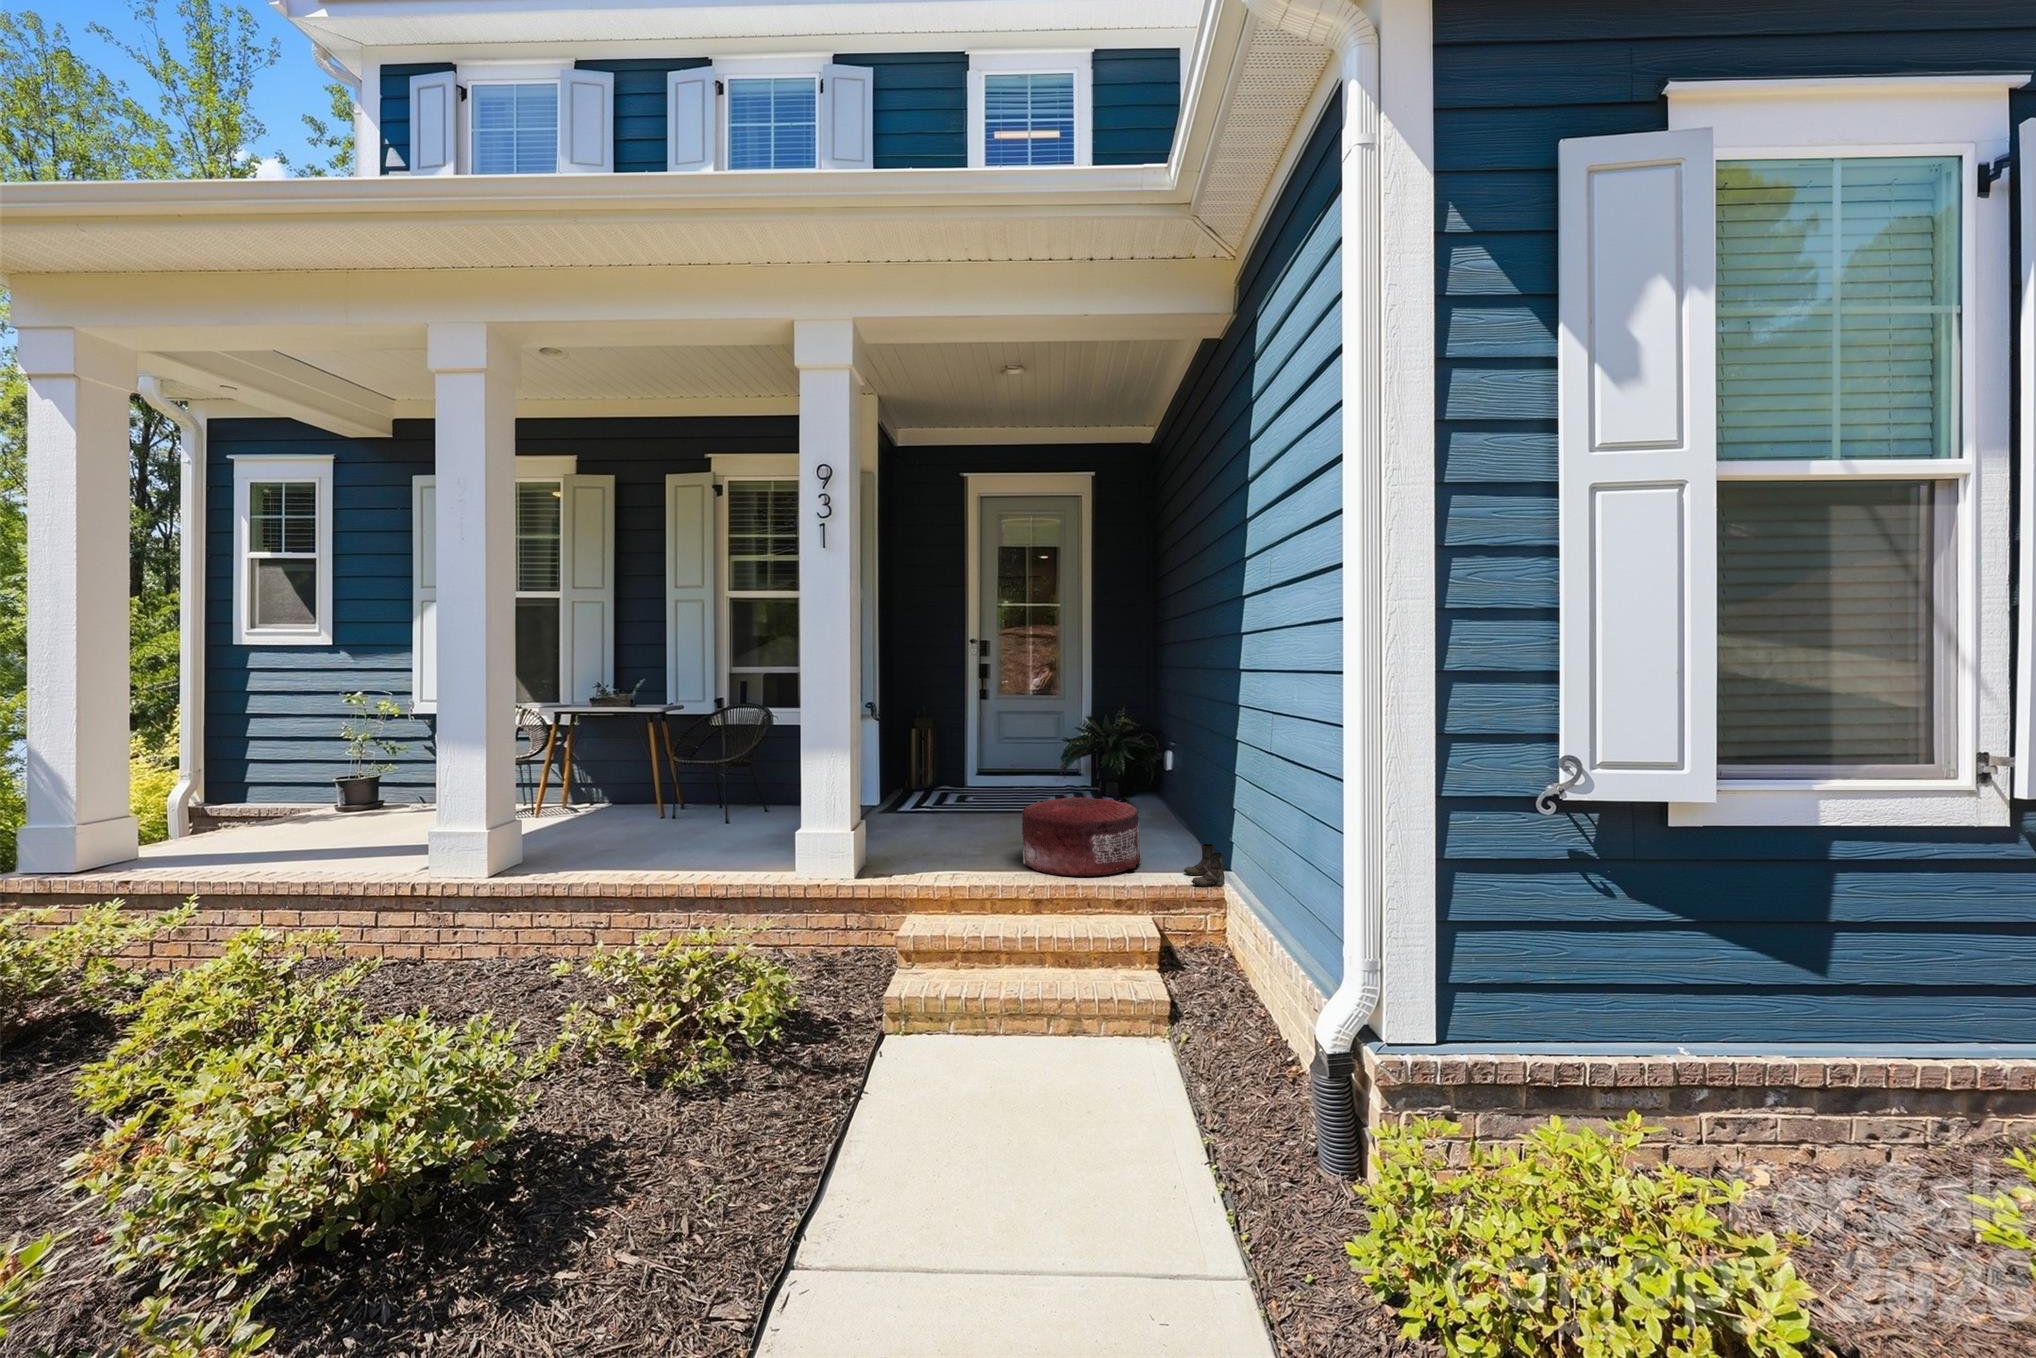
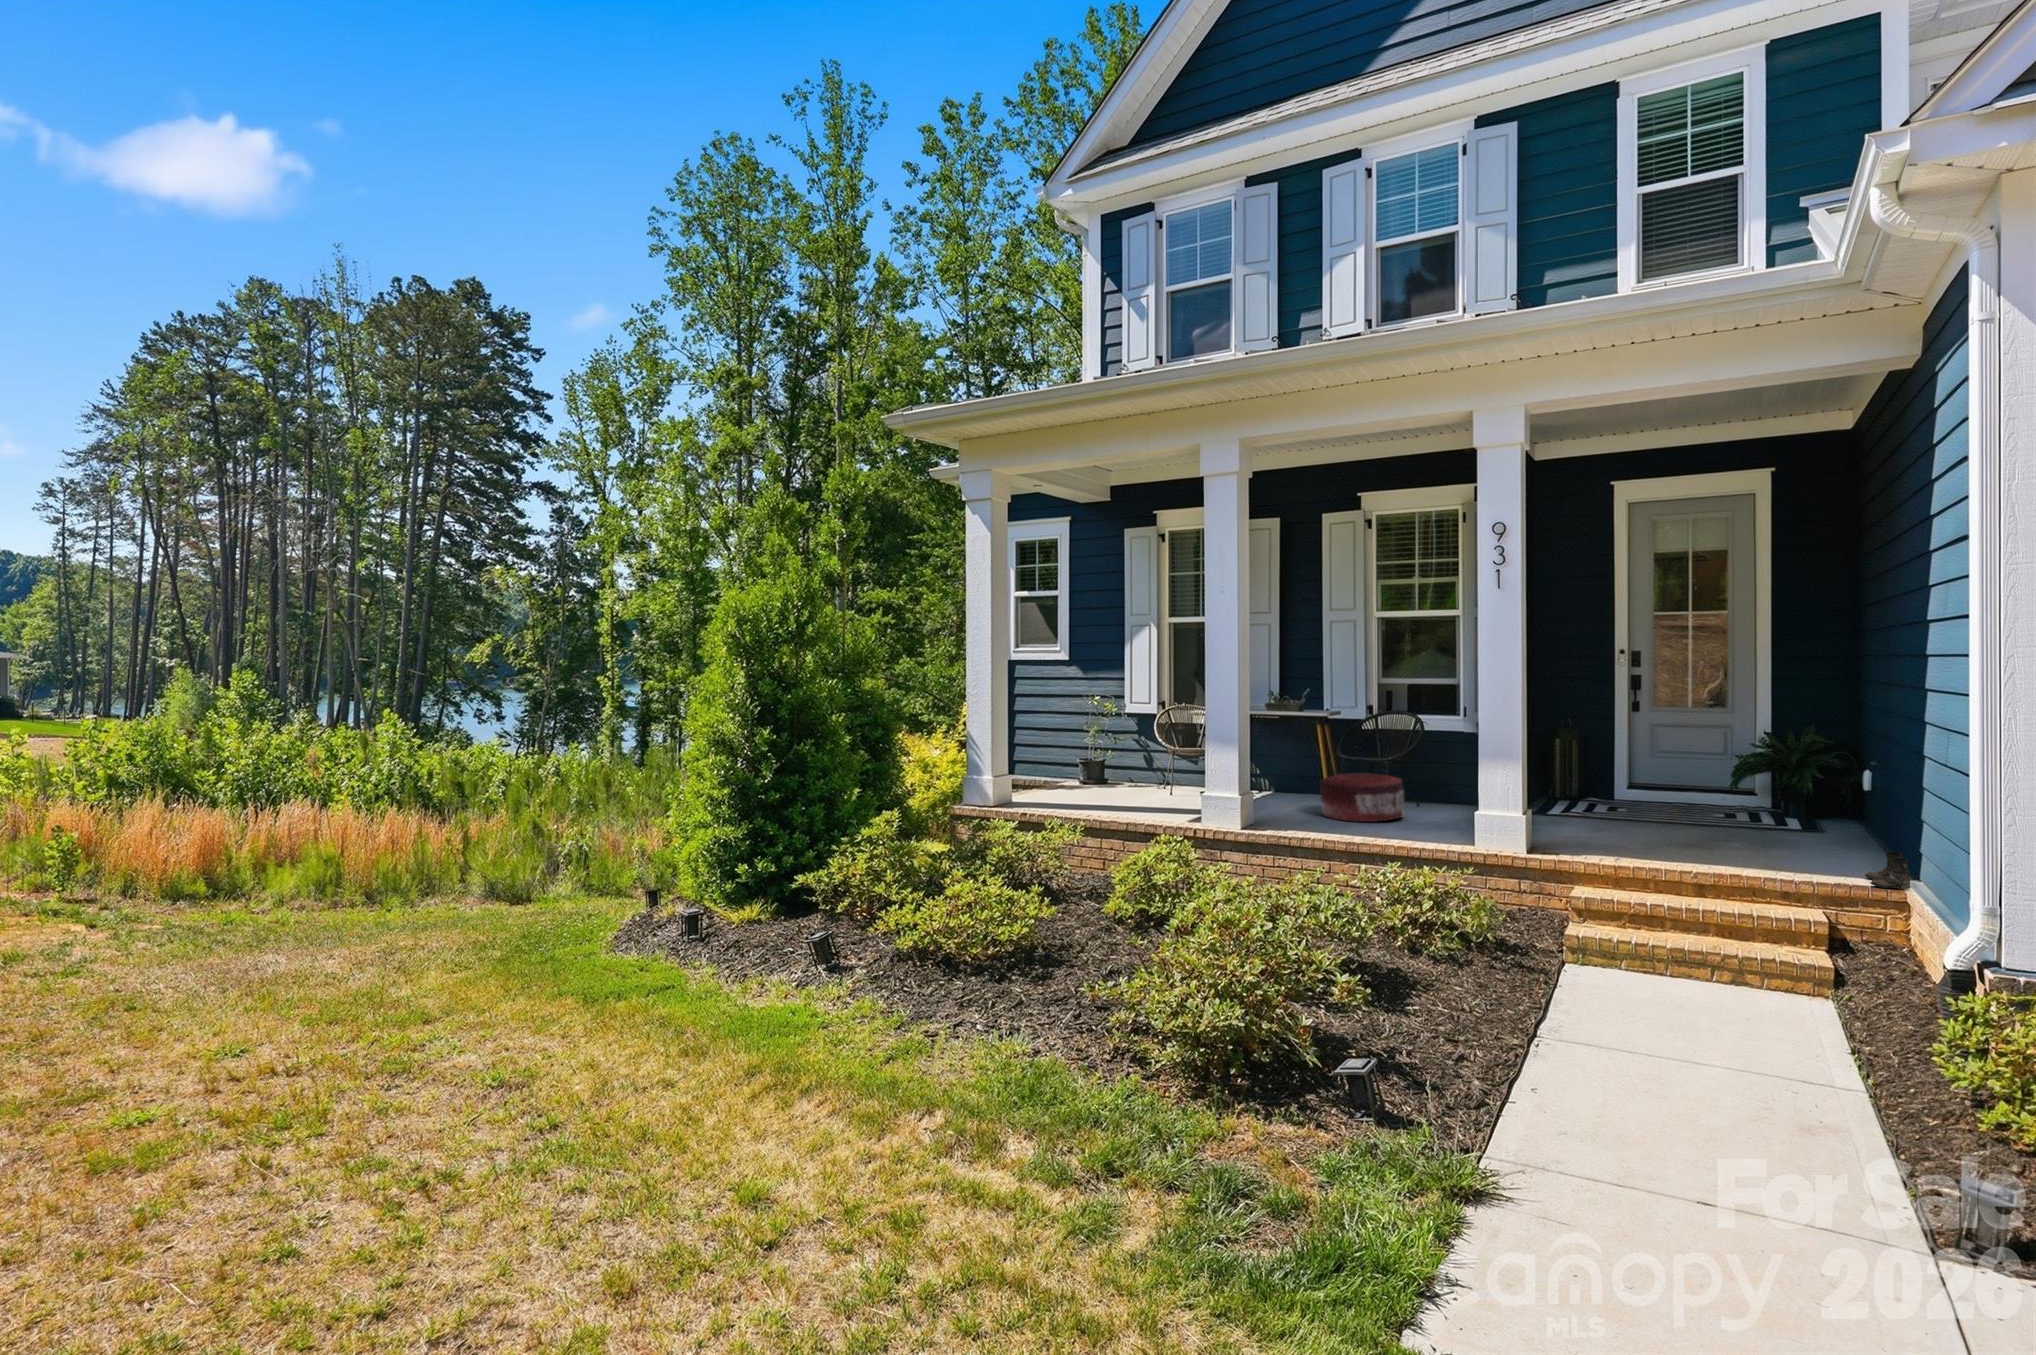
pouf: present [1022,797,1141,876] -> present [1320,773,1405,822]

